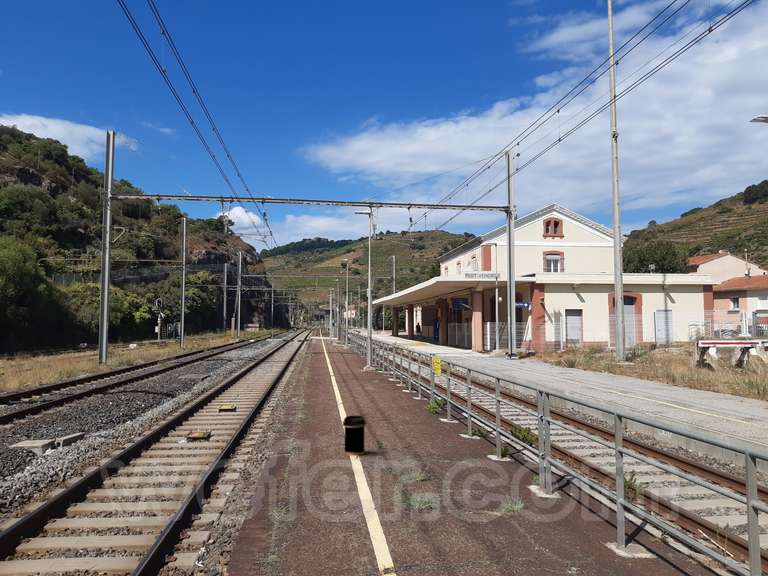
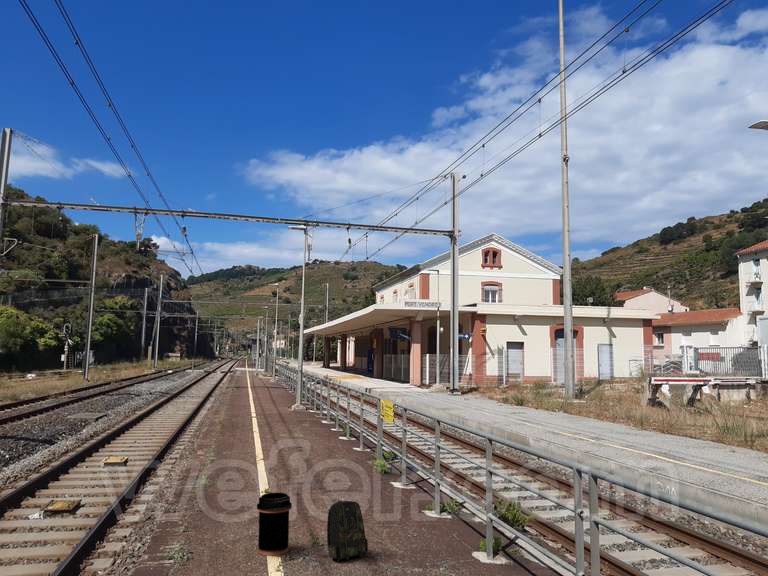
backpack: none [390,420,417,459] -> present [327,501,368,560]

